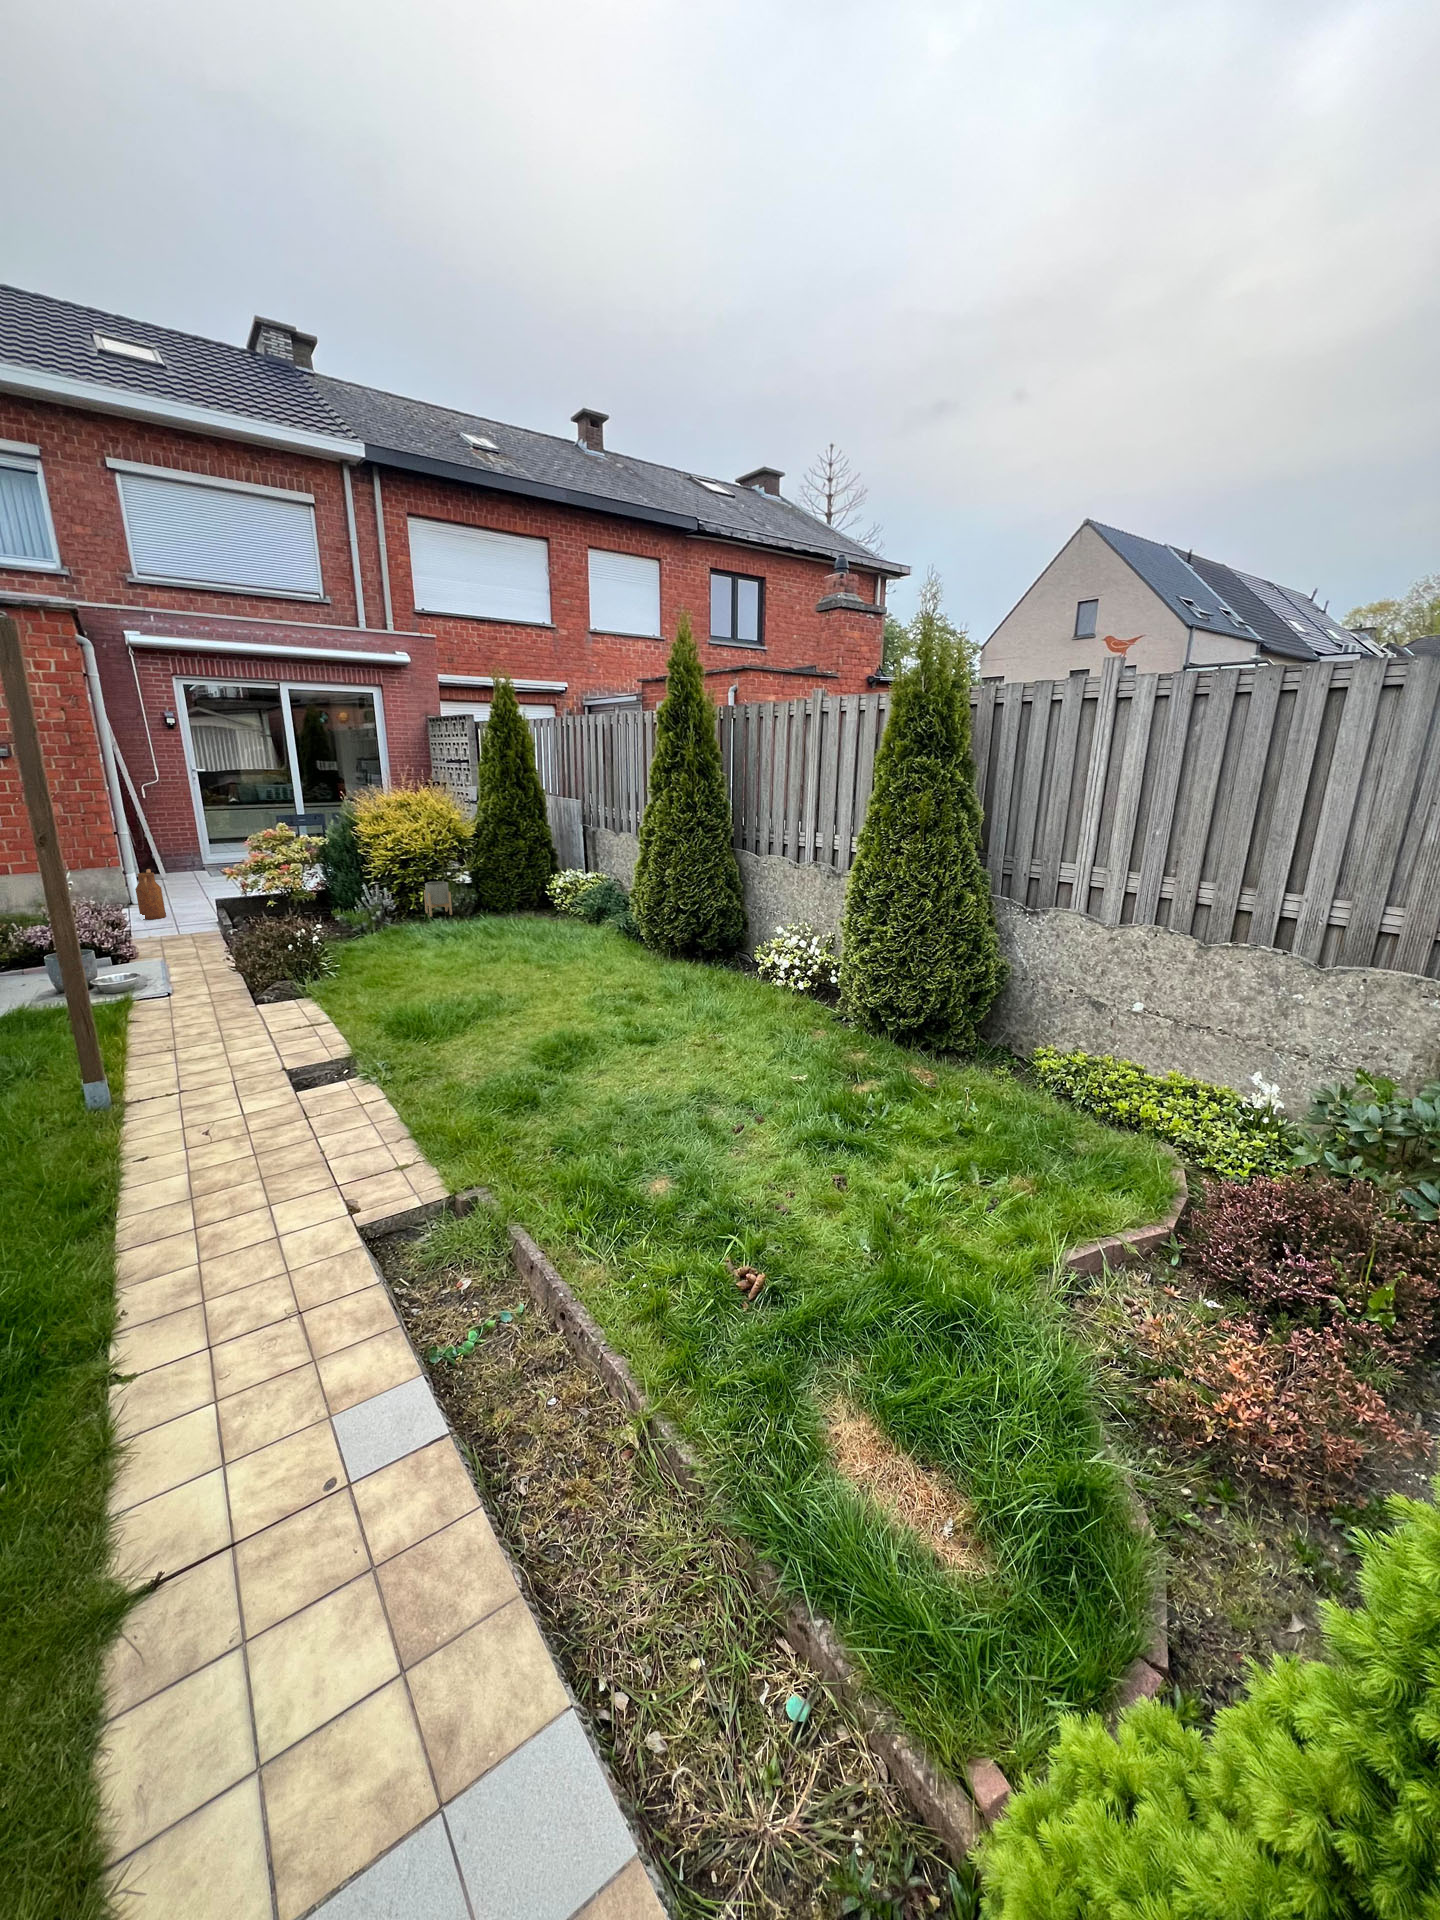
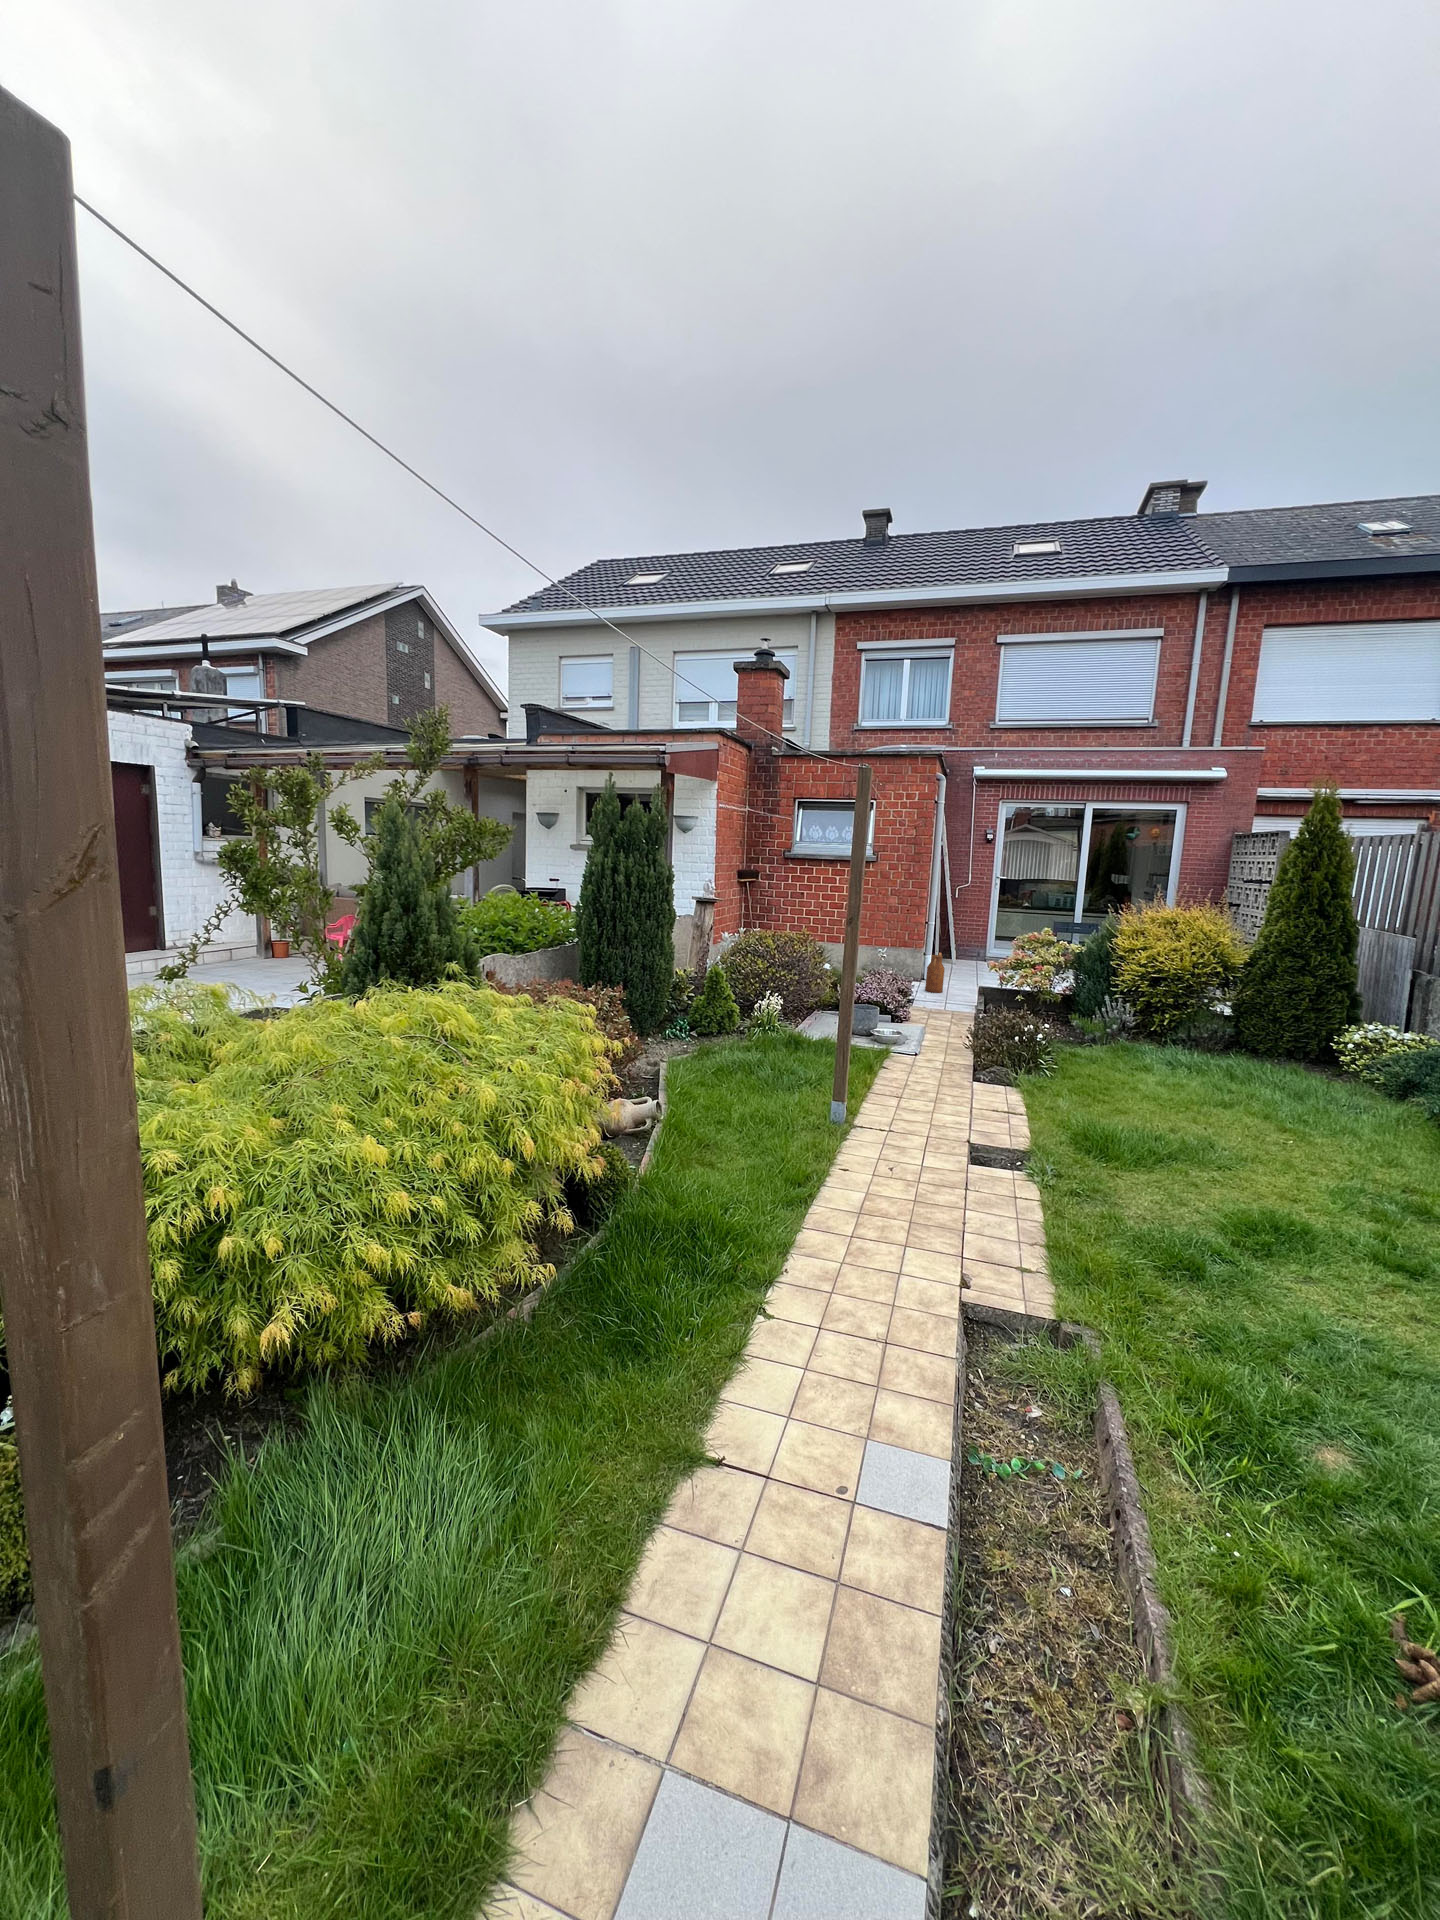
planter: present [424,882,452,917] -> none [1168,1005,1201,1044]

